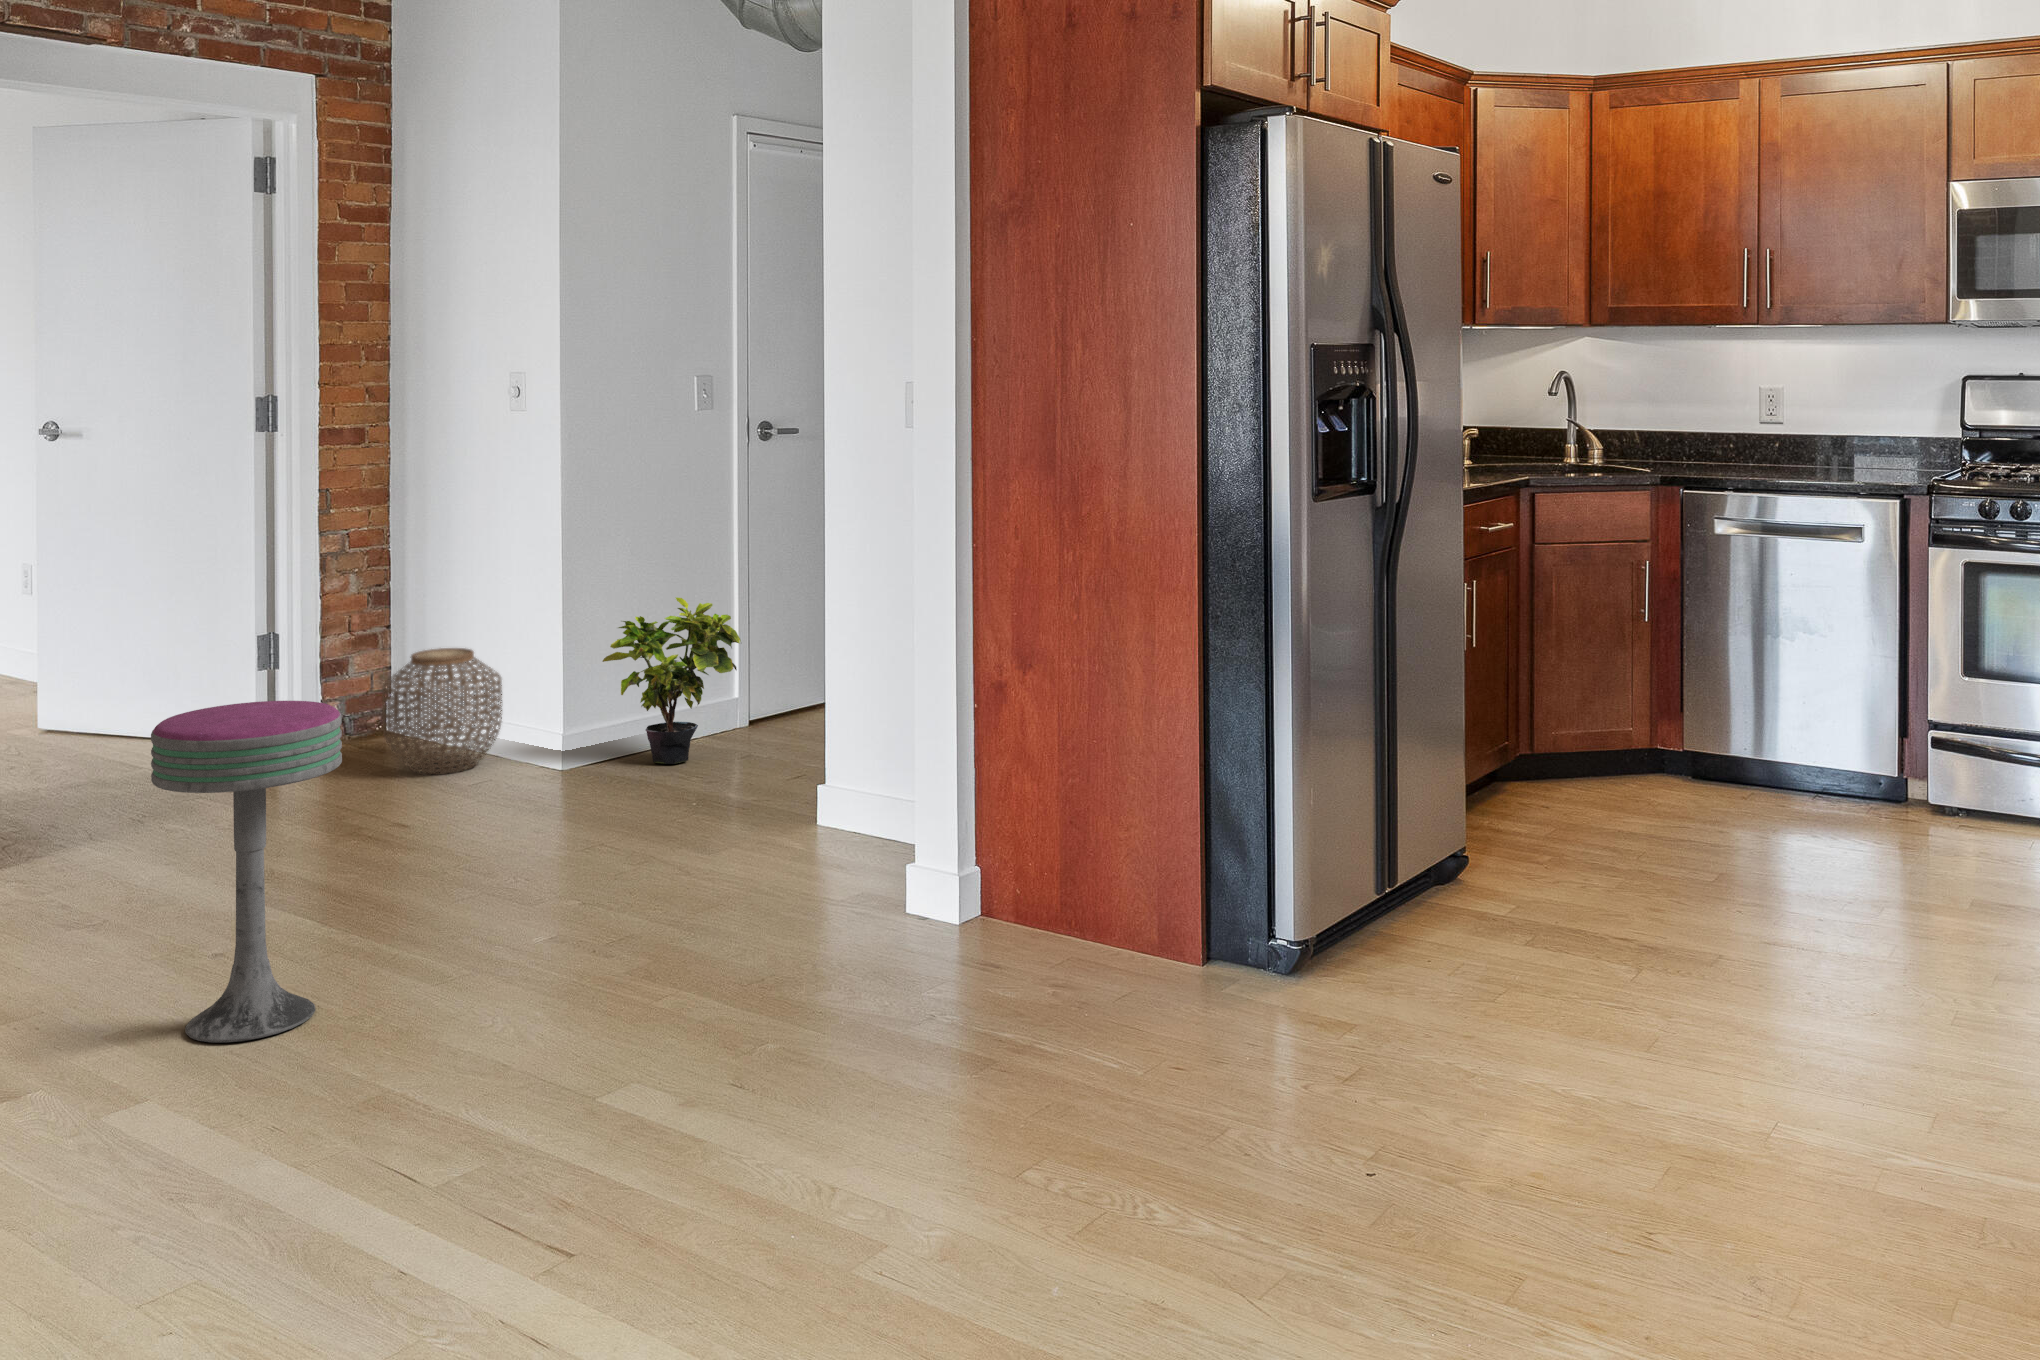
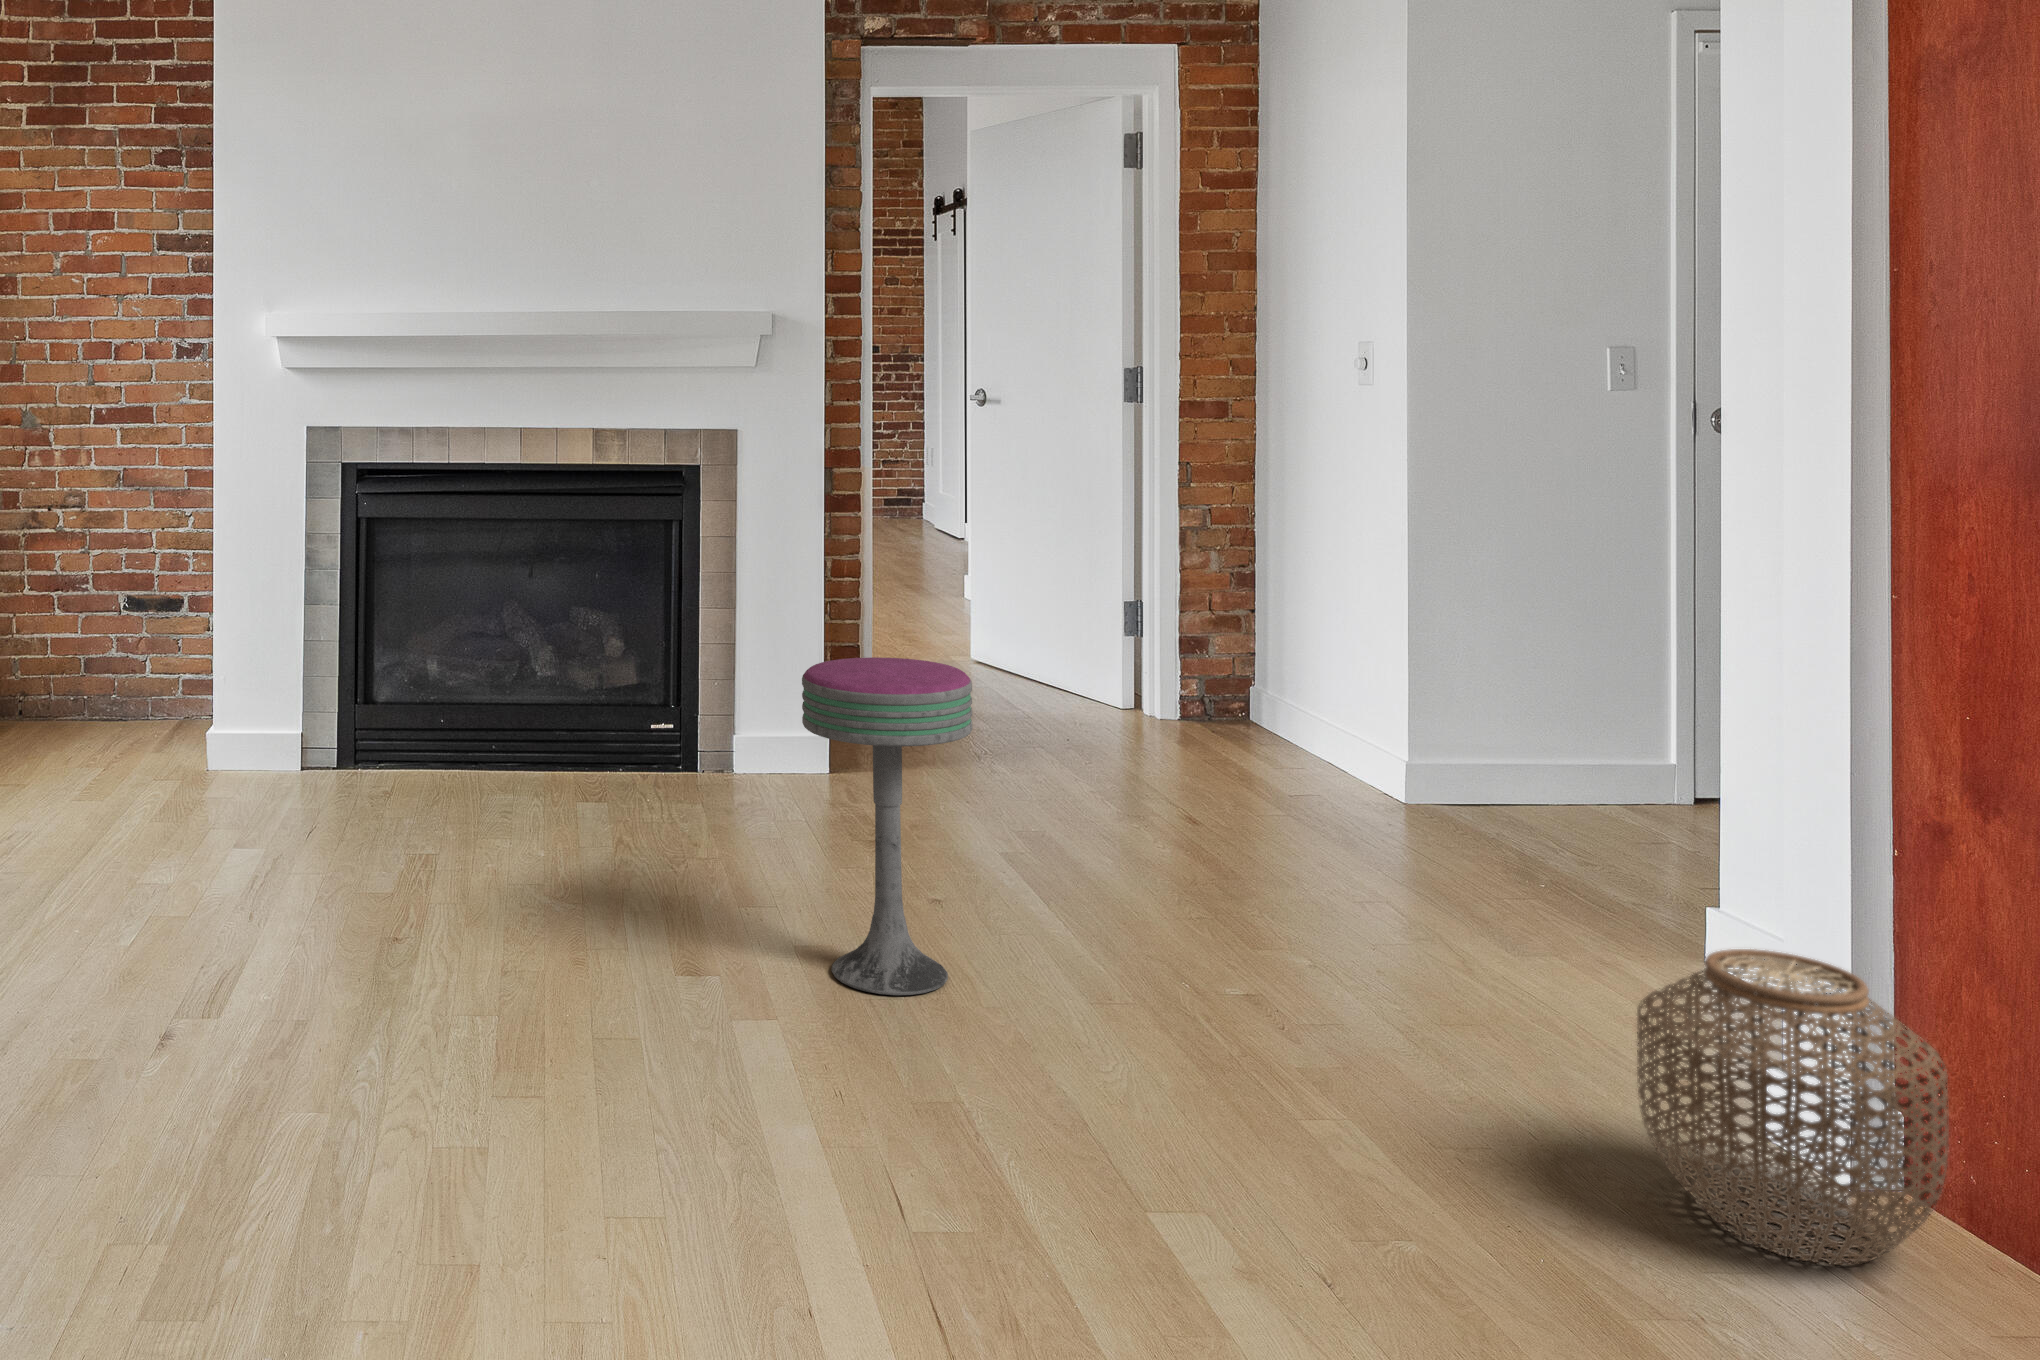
potted plant: present [603,597,741,764] -> none [1452,620,1642,826]
woven basket: present [382,648,502,774] -> present [1637,949,1949,1265]

